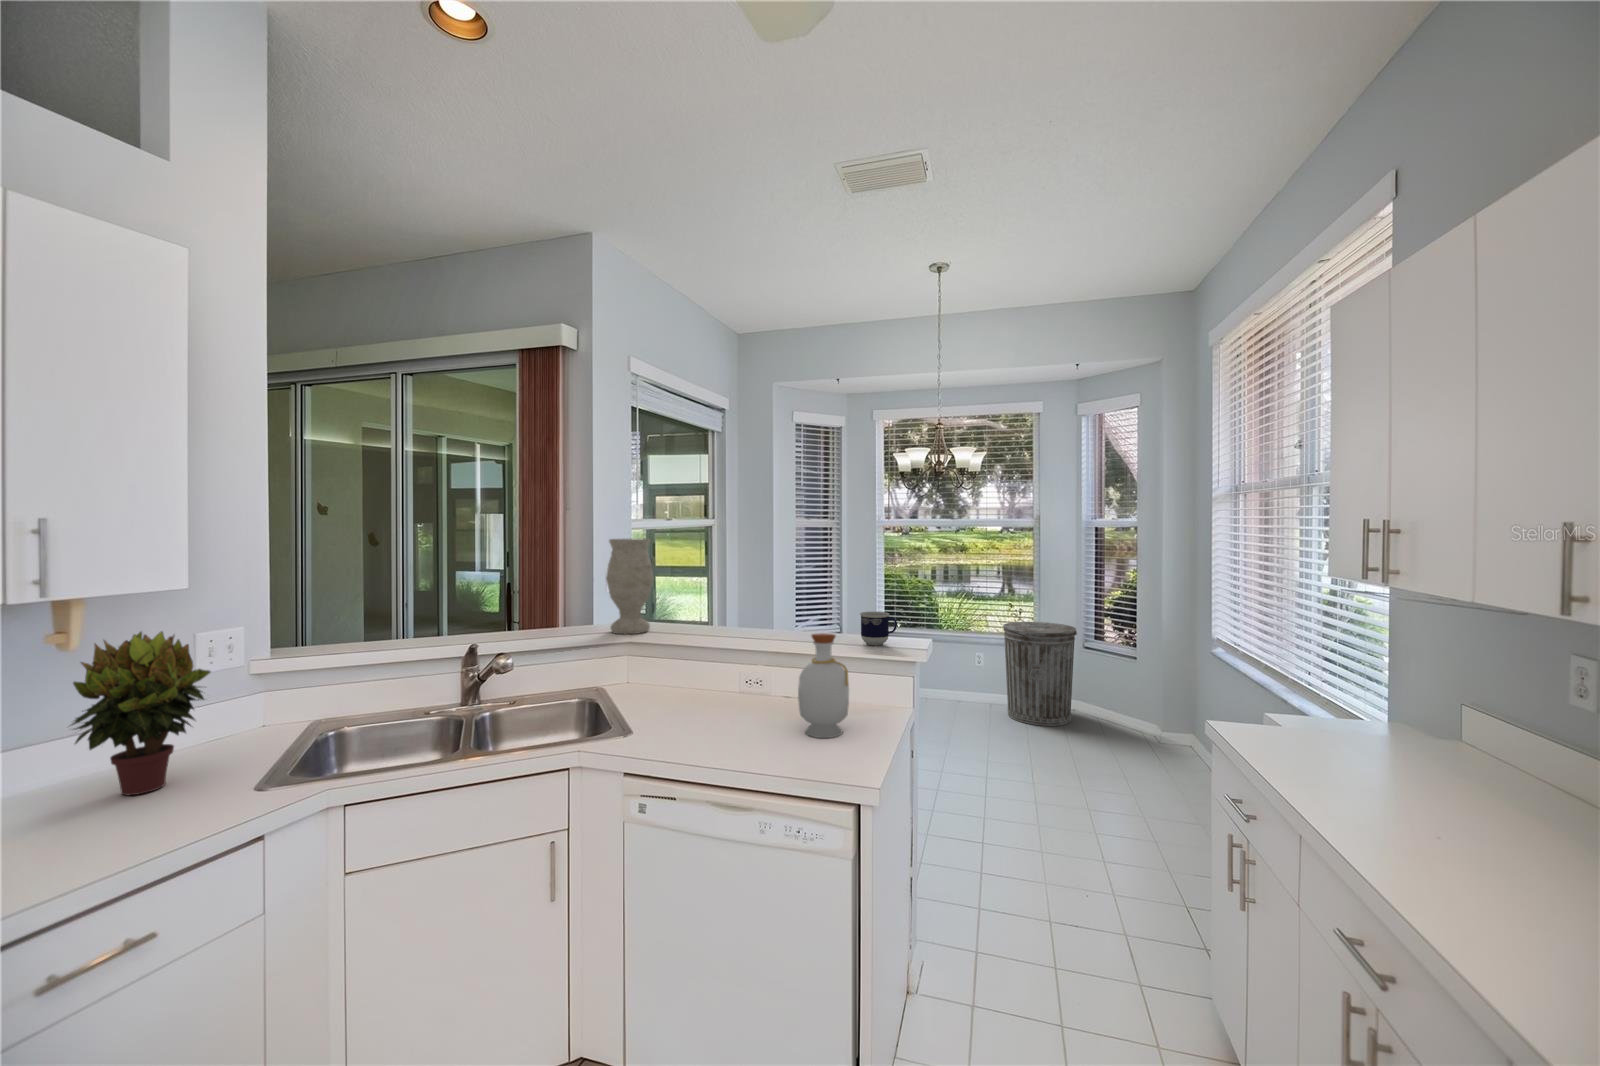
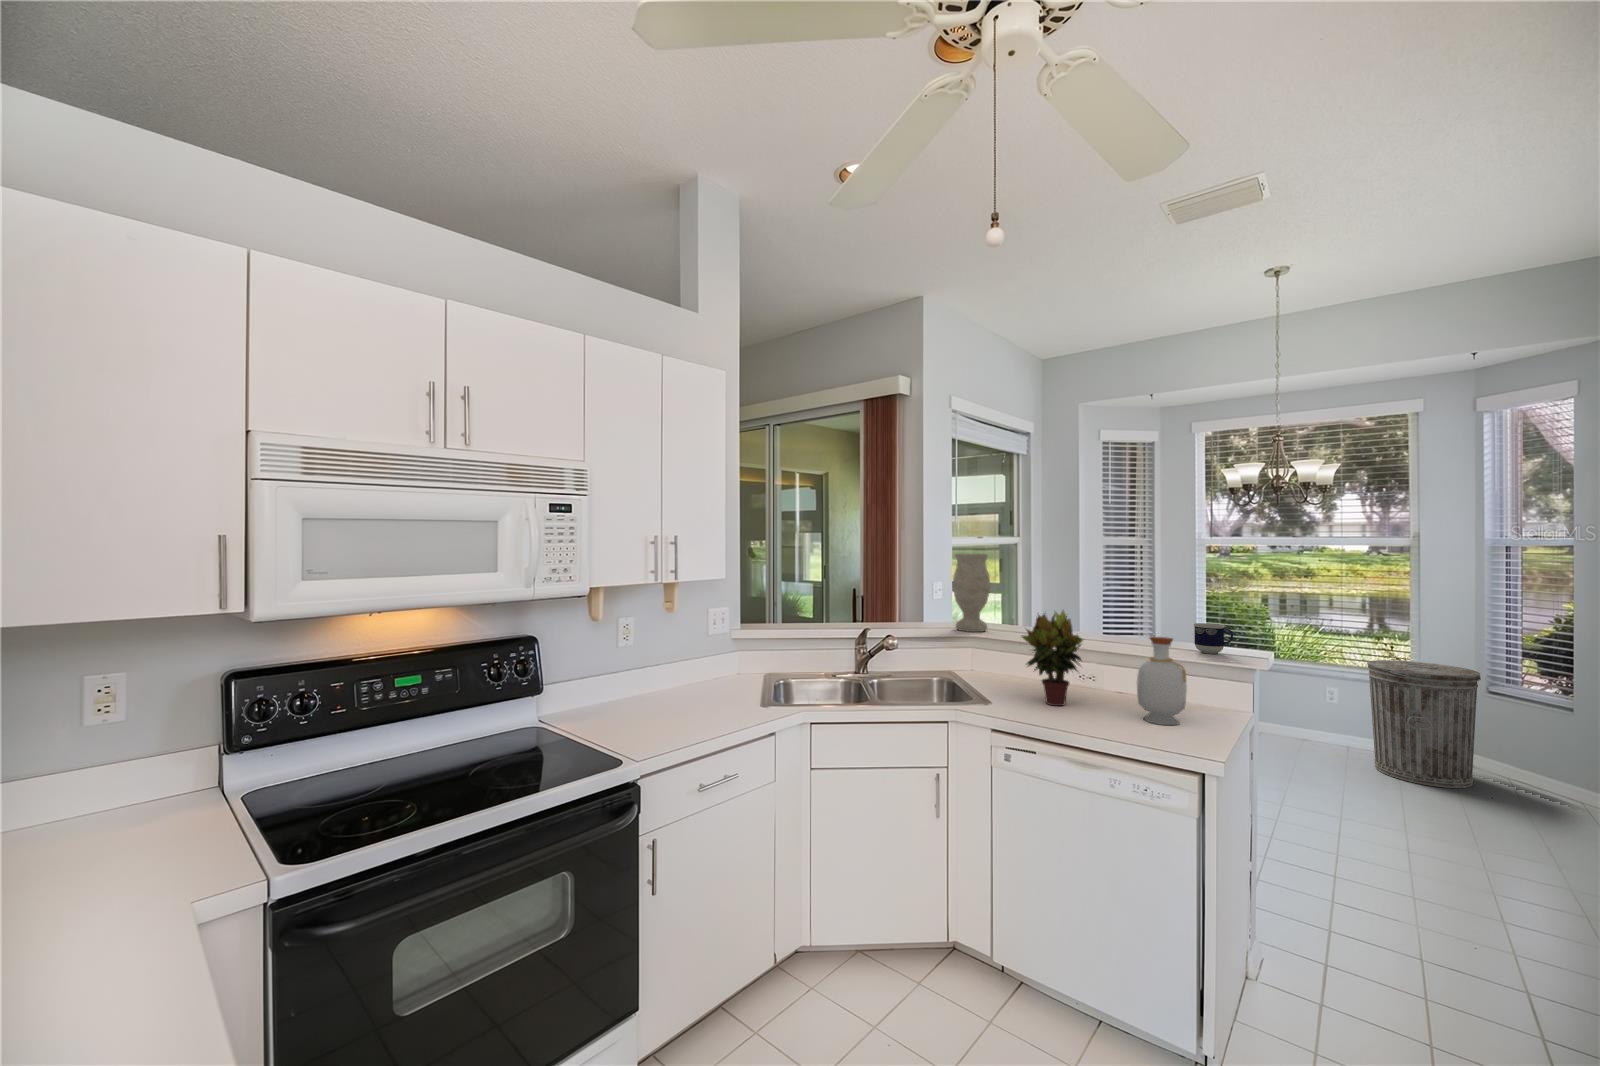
potted plant: present [72,631,210,795] -> present [1022,610,1083,706]

